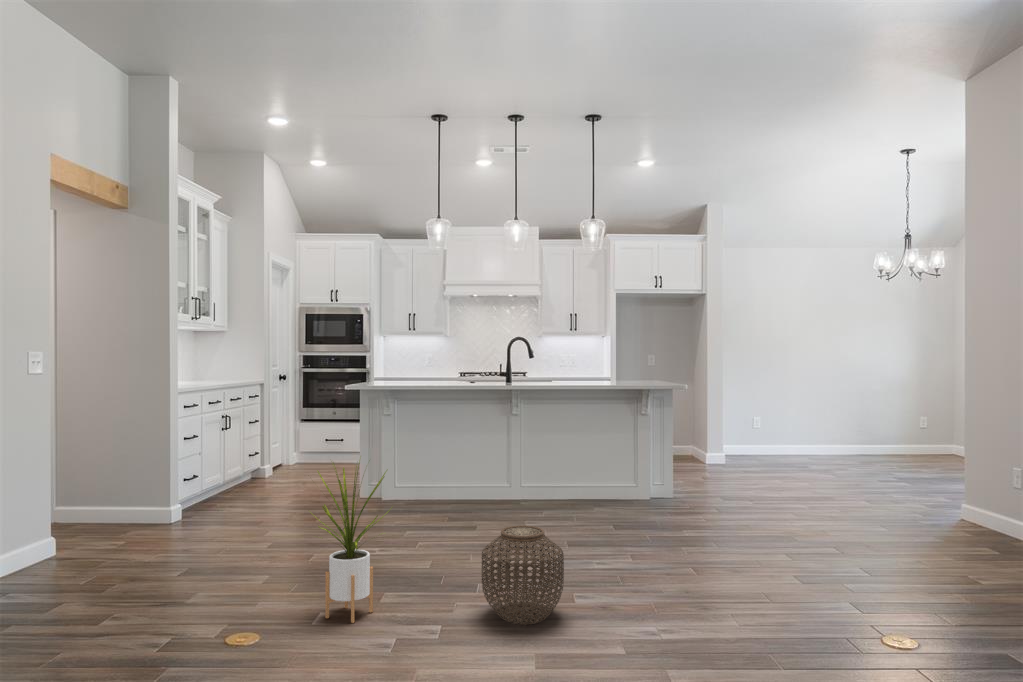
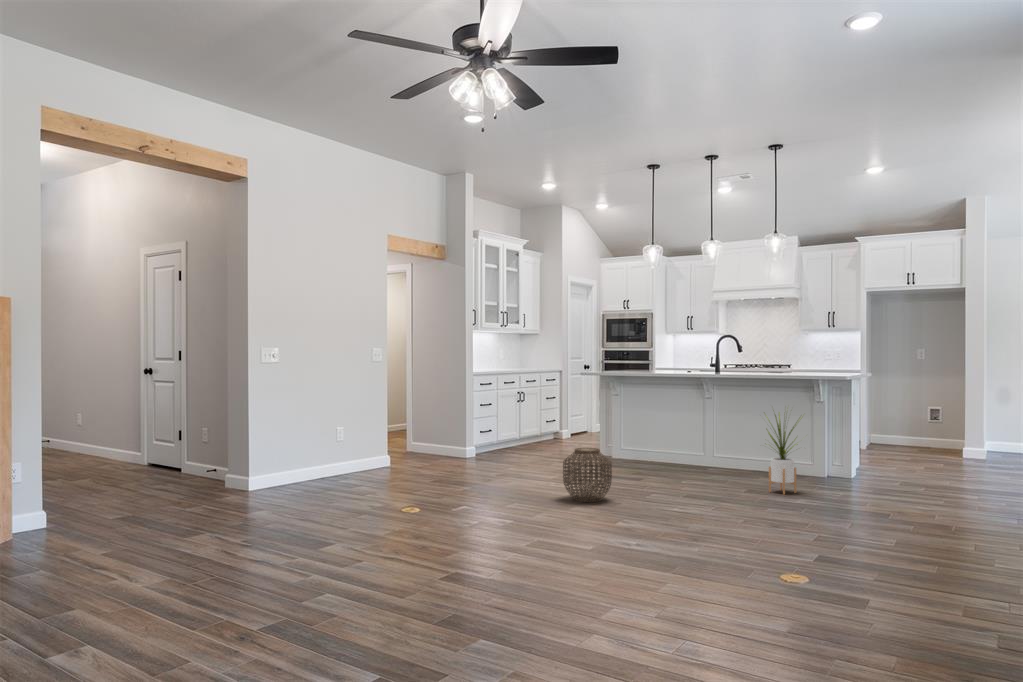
house plant: present [311,461,389,623] -> present [768,414,796,495]

